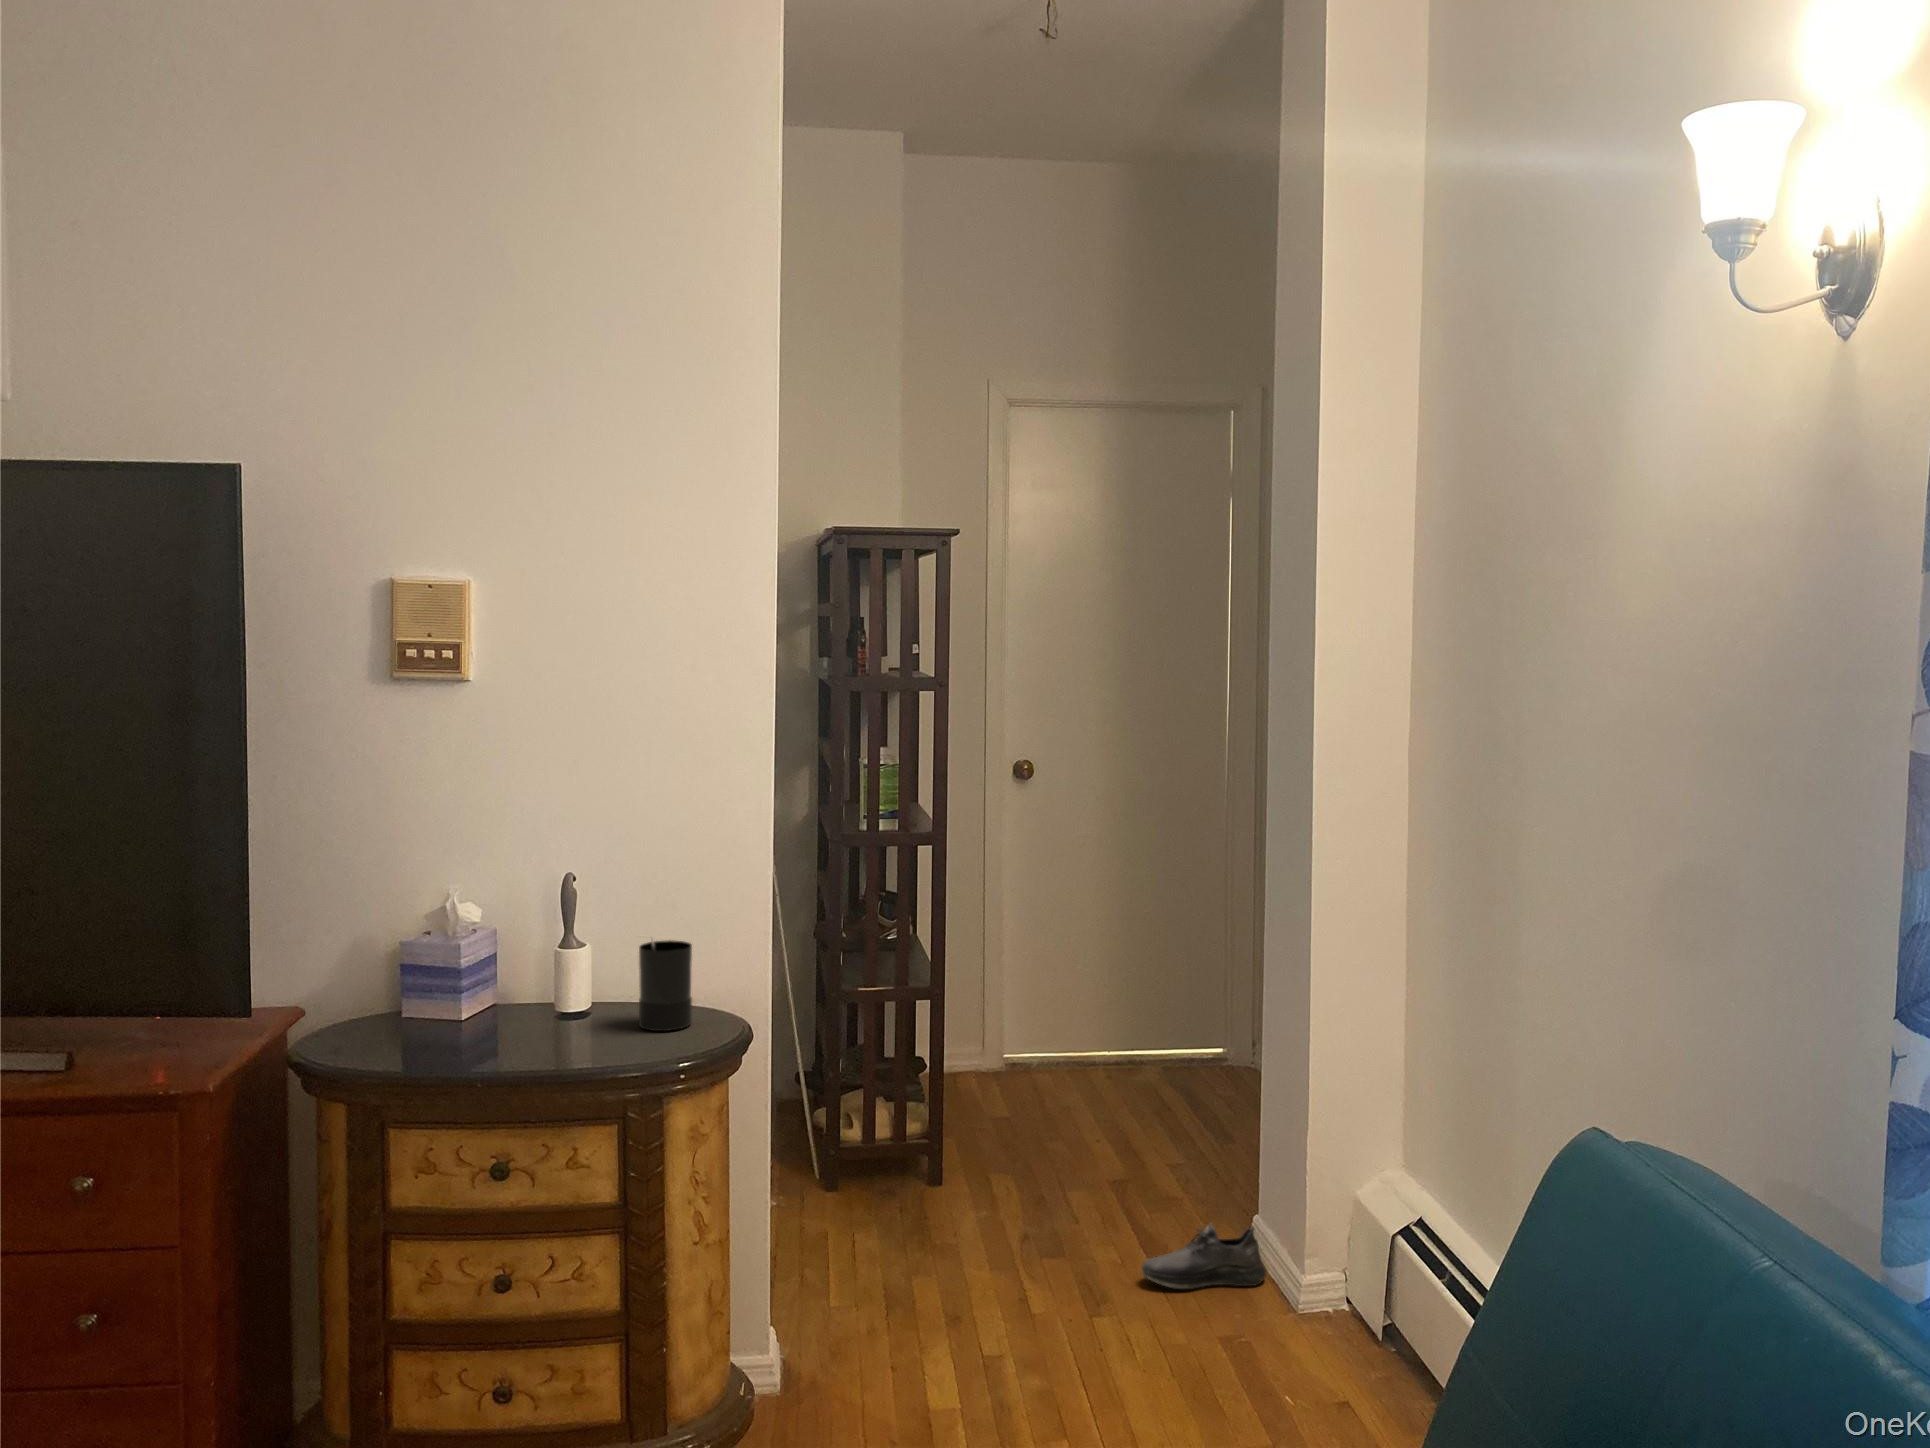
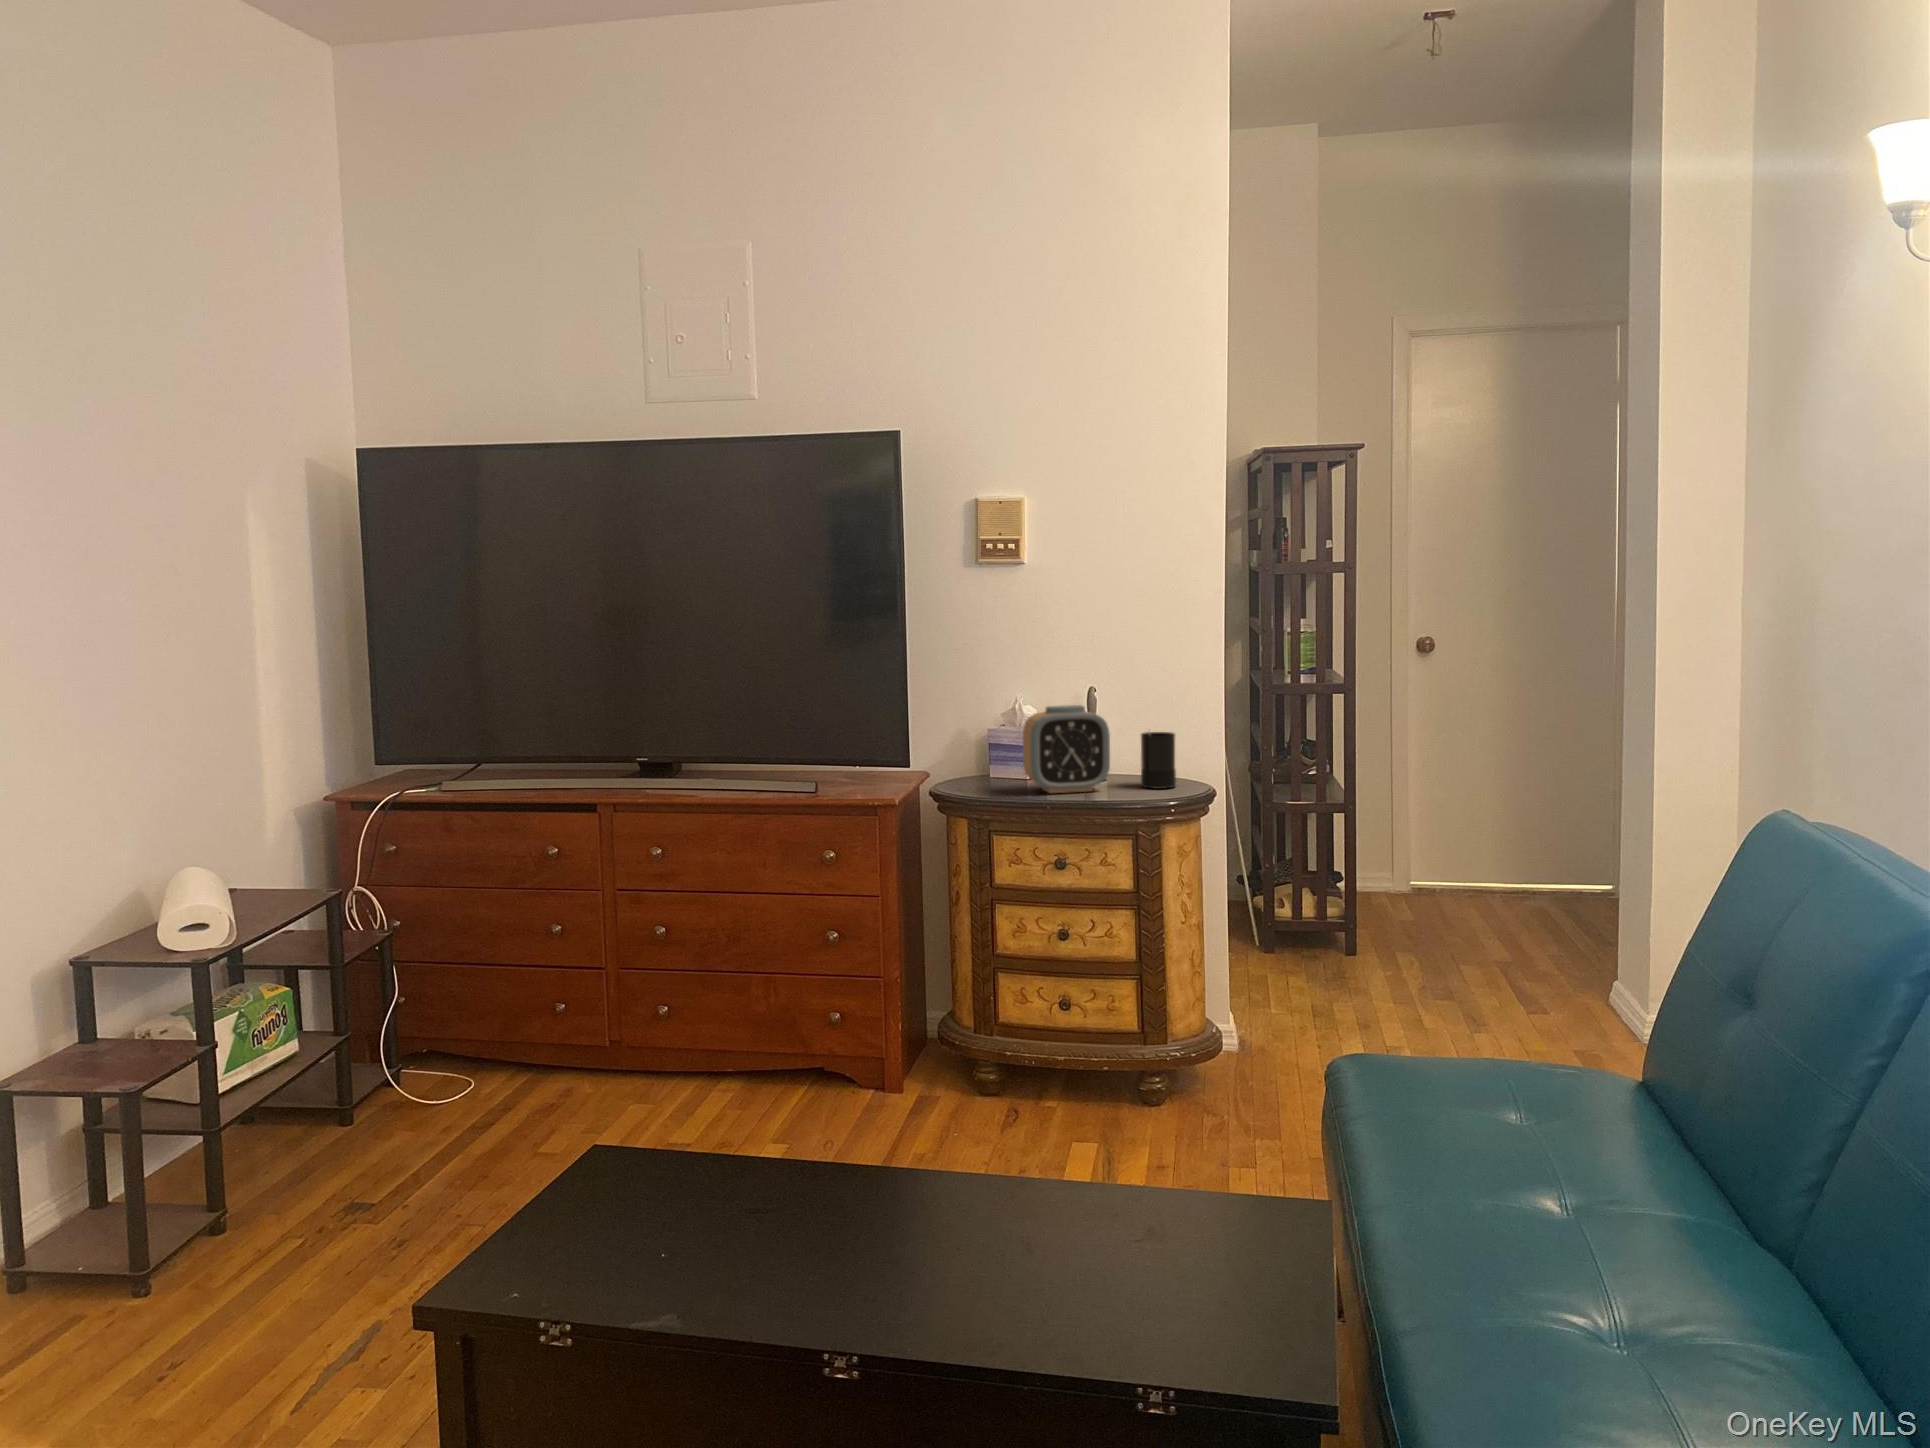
alarm clock: none [448,907,588,1051] -> present [1023,705,1110,793]
shoe: present [1141,1224,1266,1289] -> none [1511,974,1616,1022]

